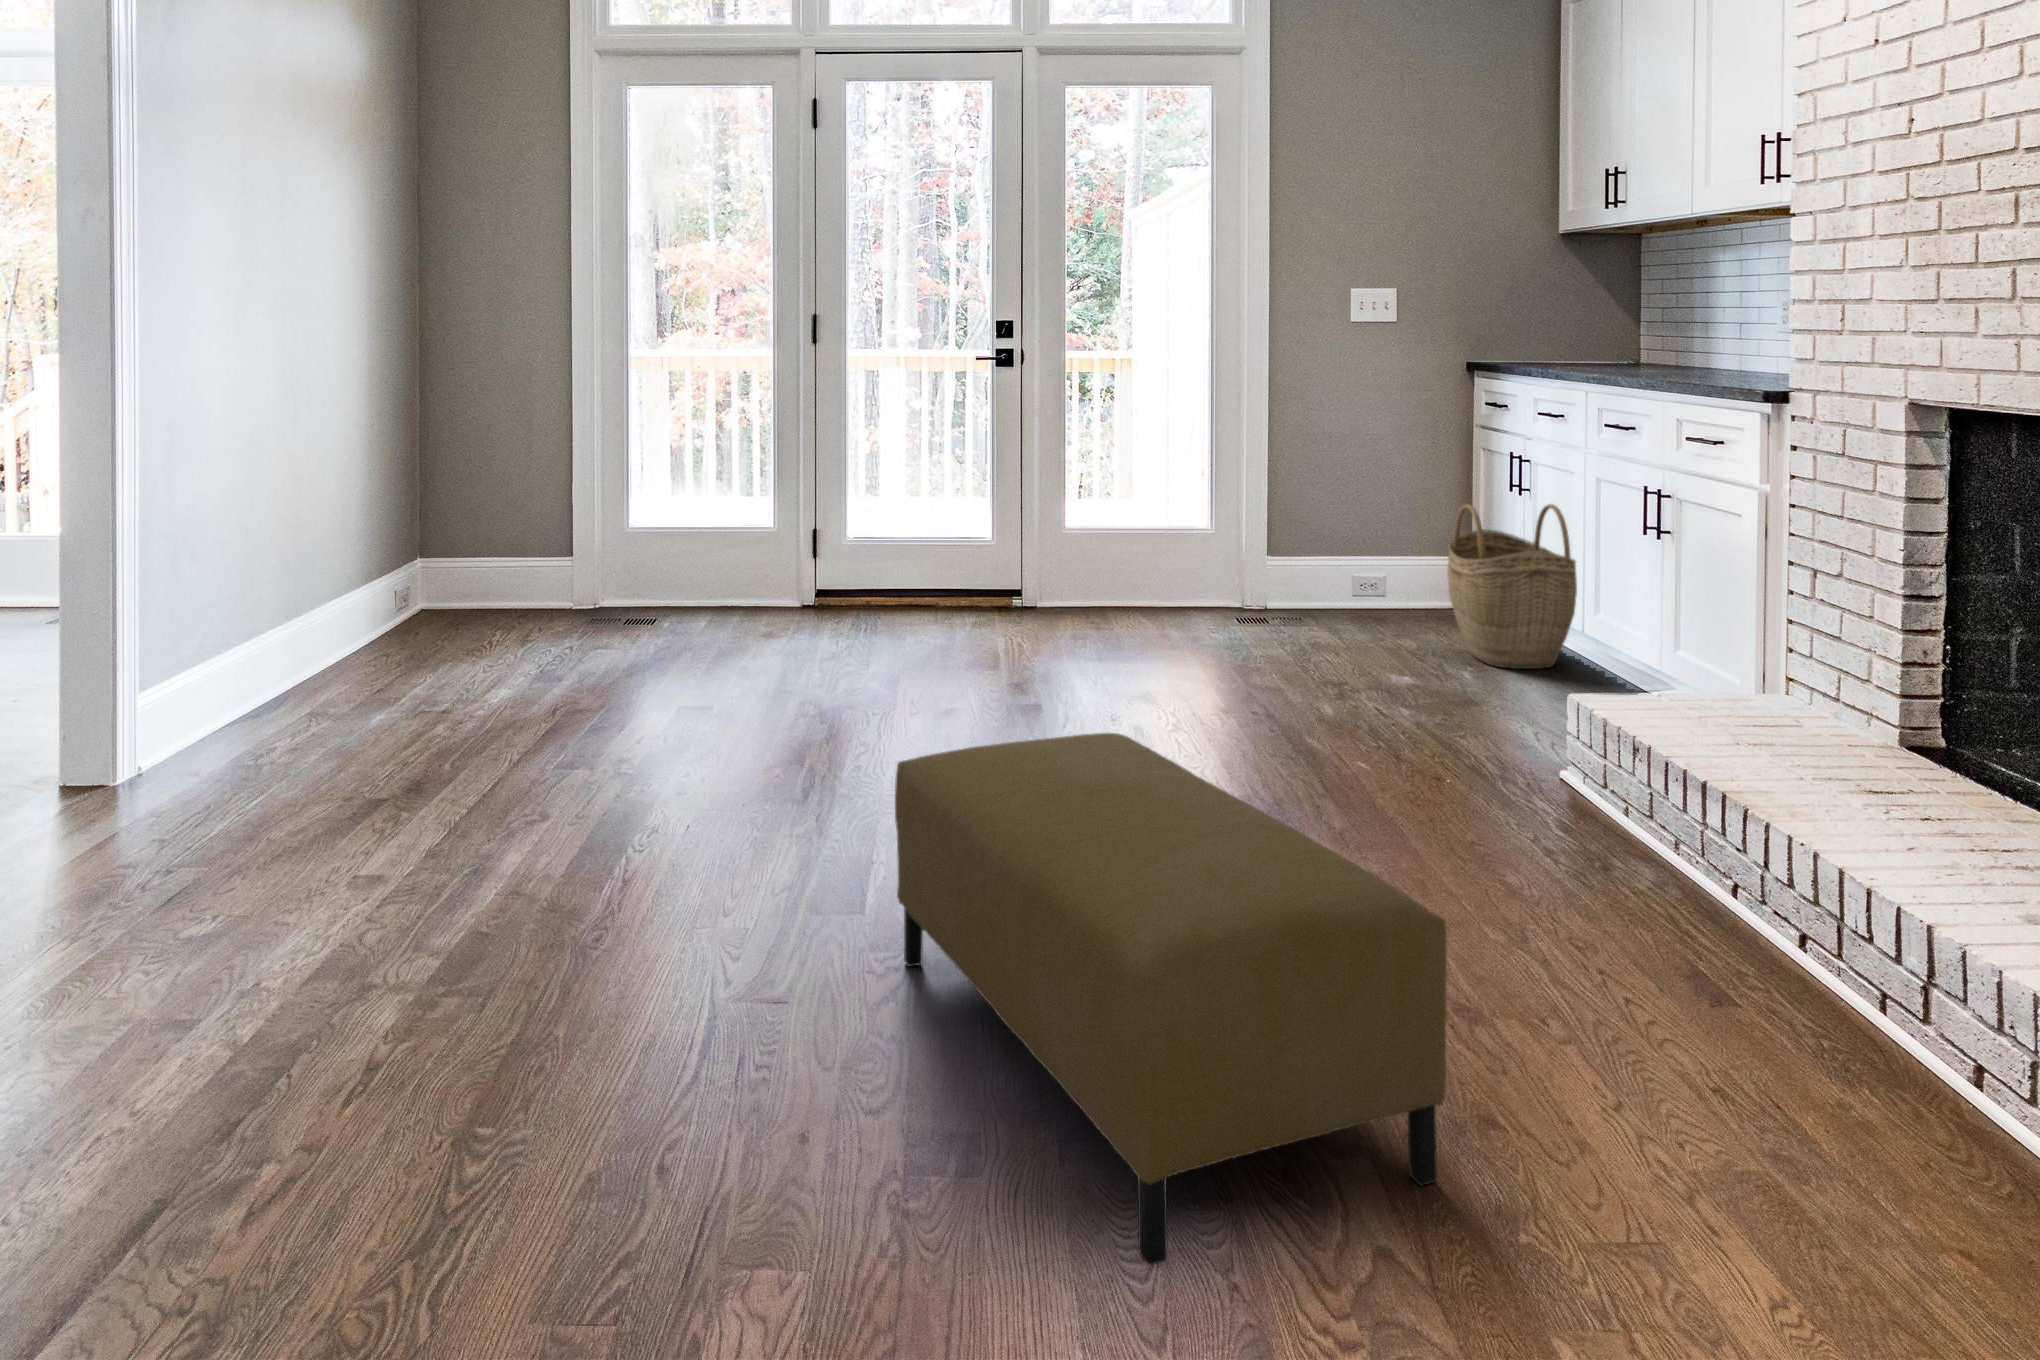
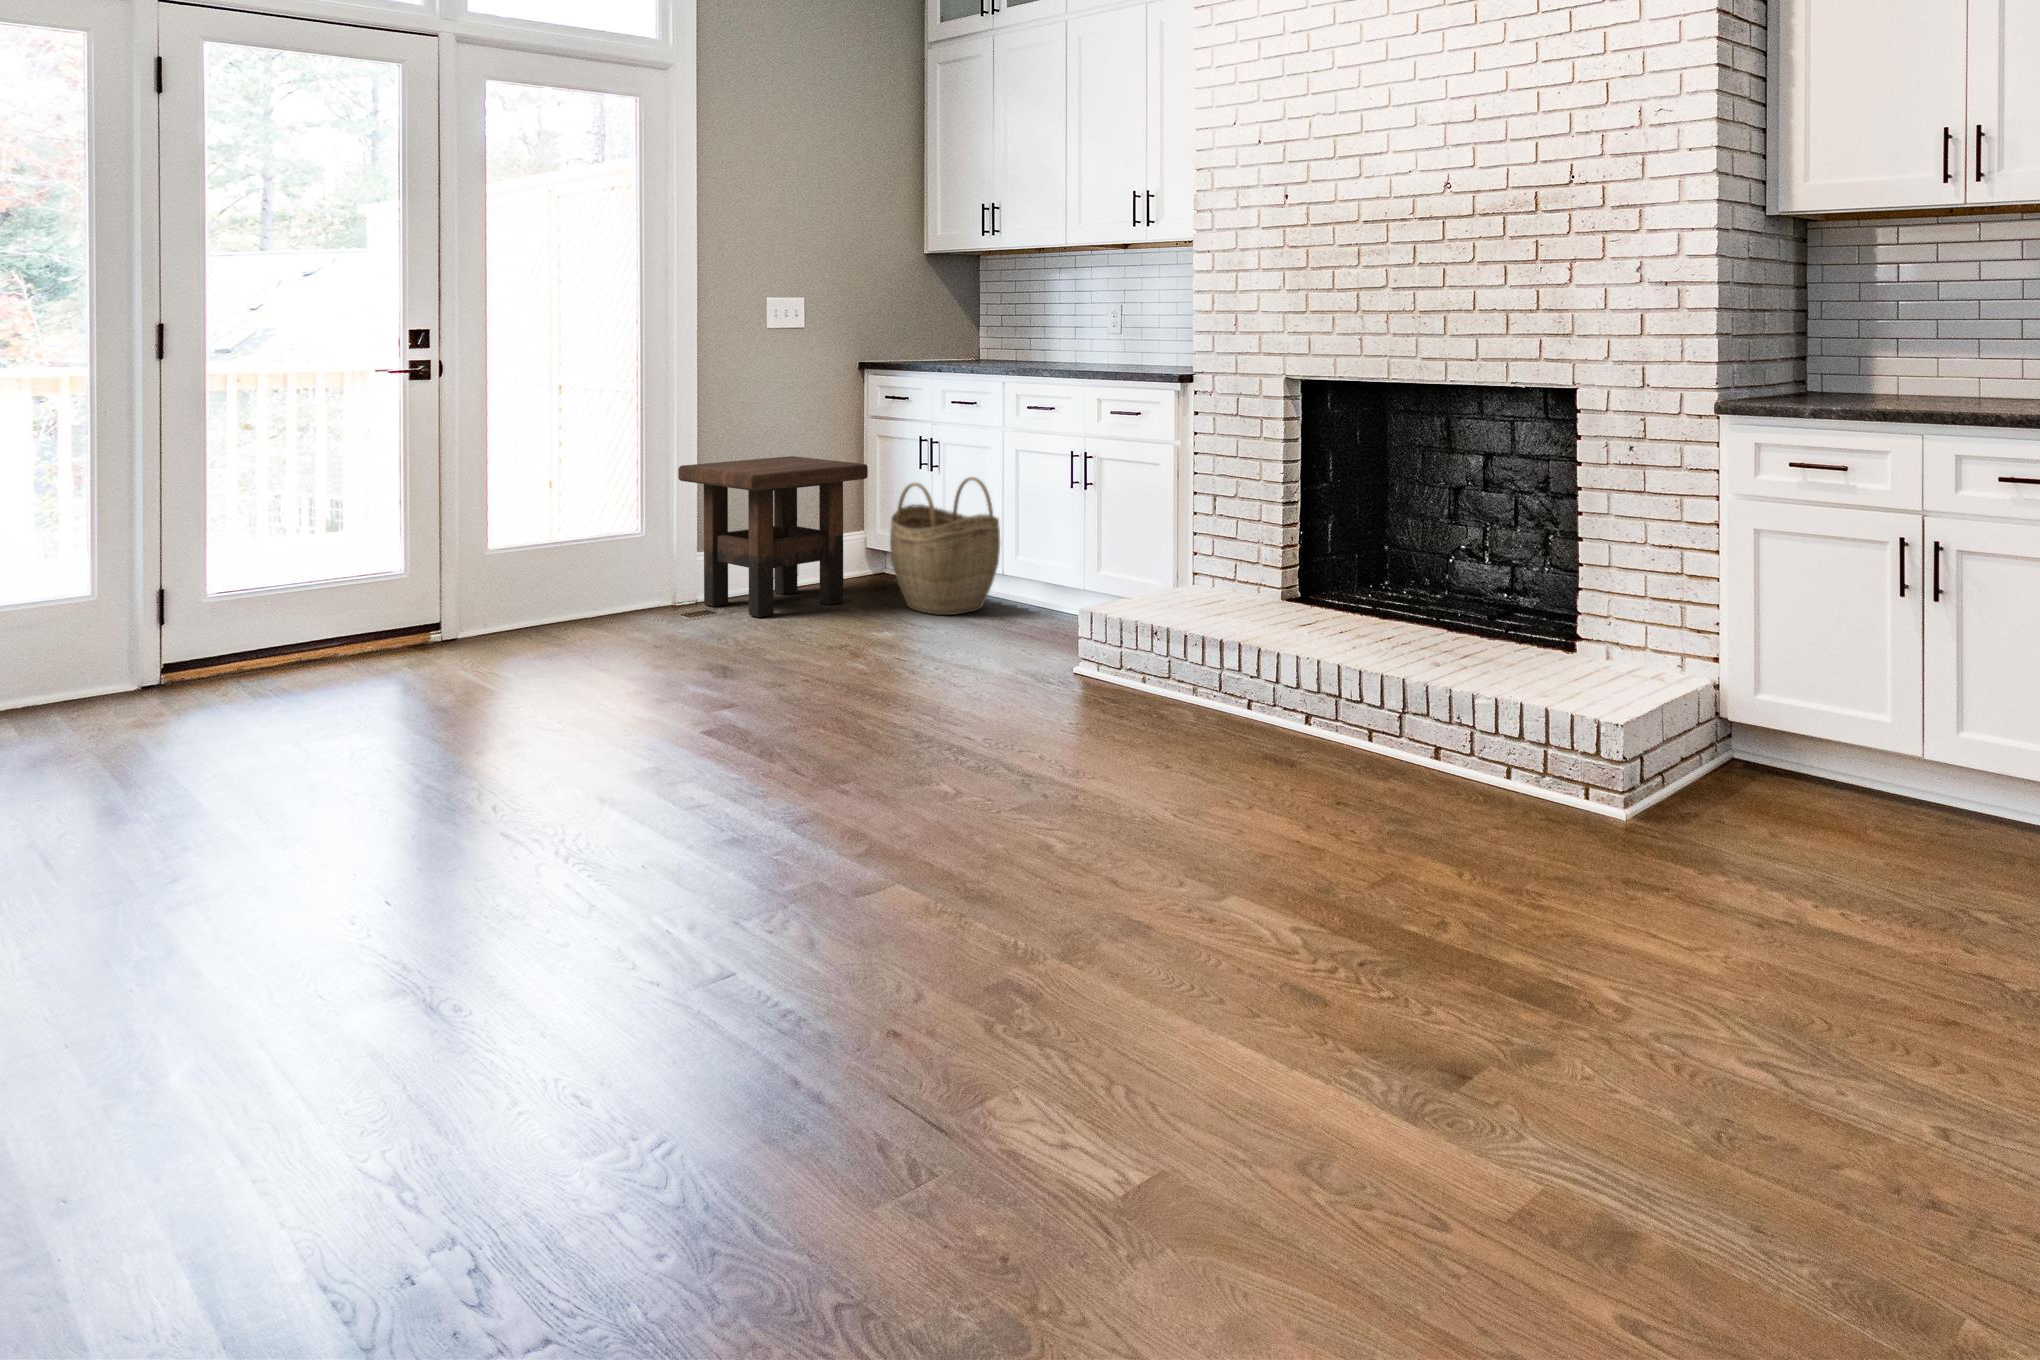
side table: none [1248,461,1434,631] -> present [678,456,868,617]
ottoman: present [895,733,1447,1265] -> none [784,673,1280,977]

